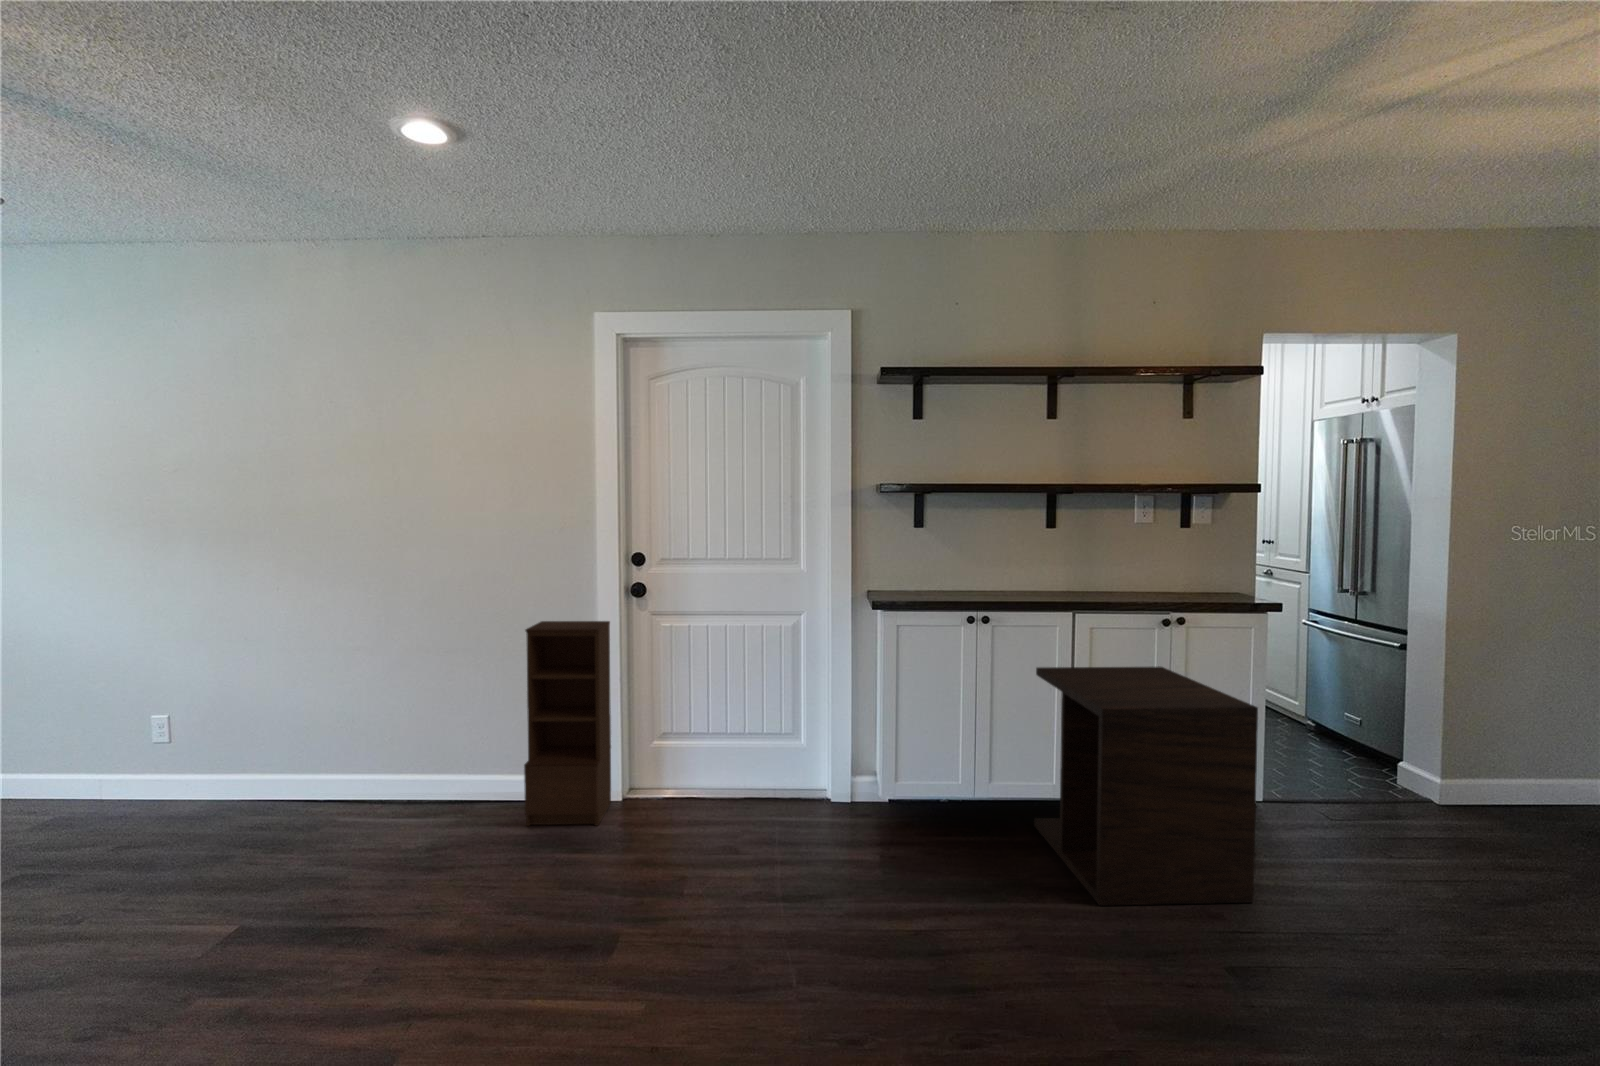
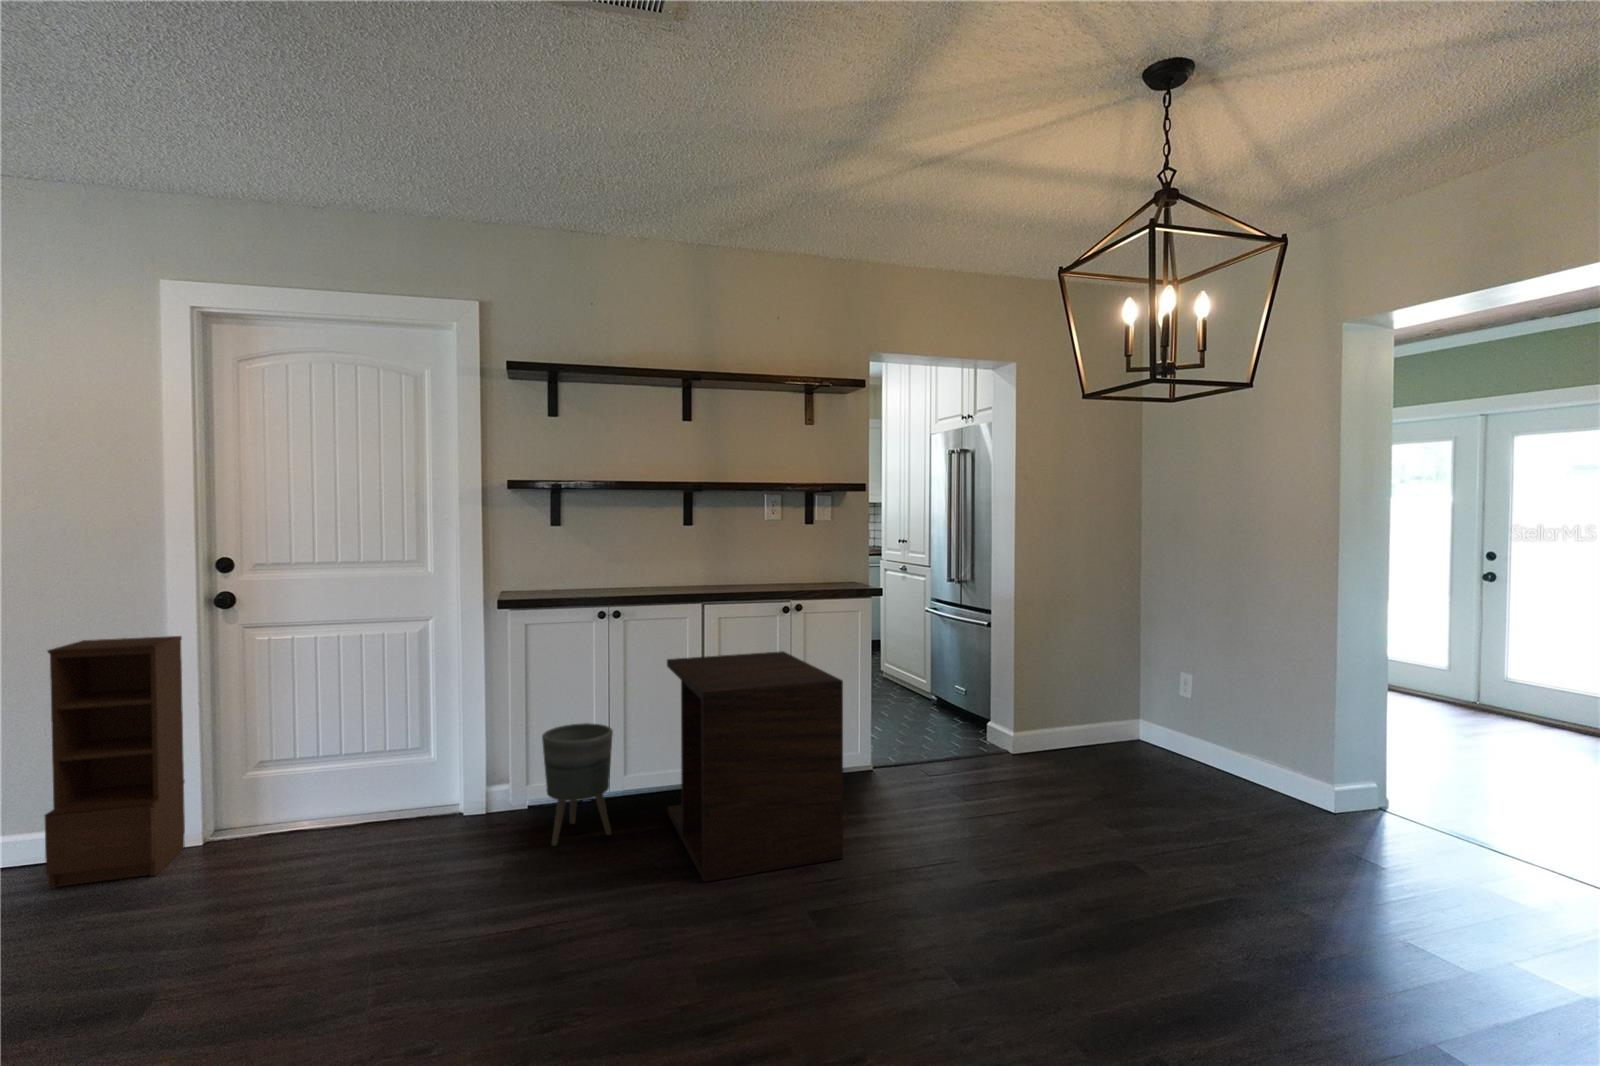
planter: none [916,726,985,845] -> present [542,723,613,846]

